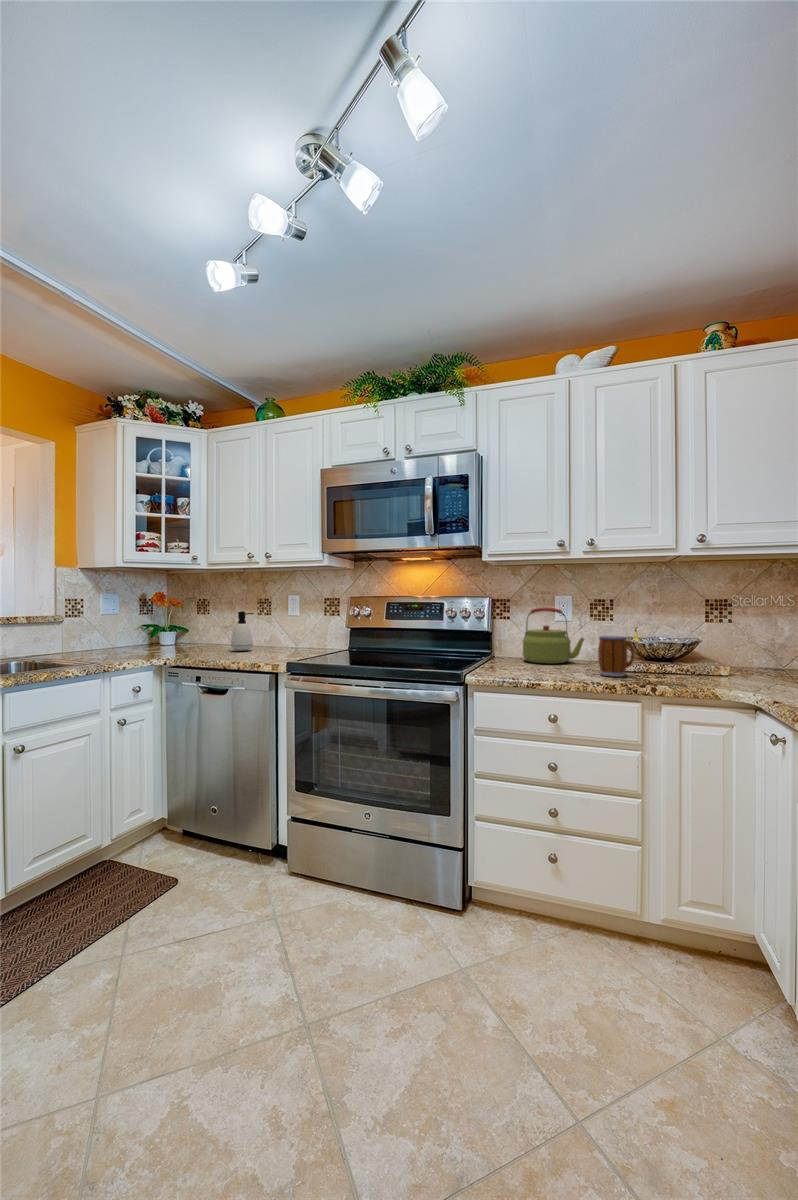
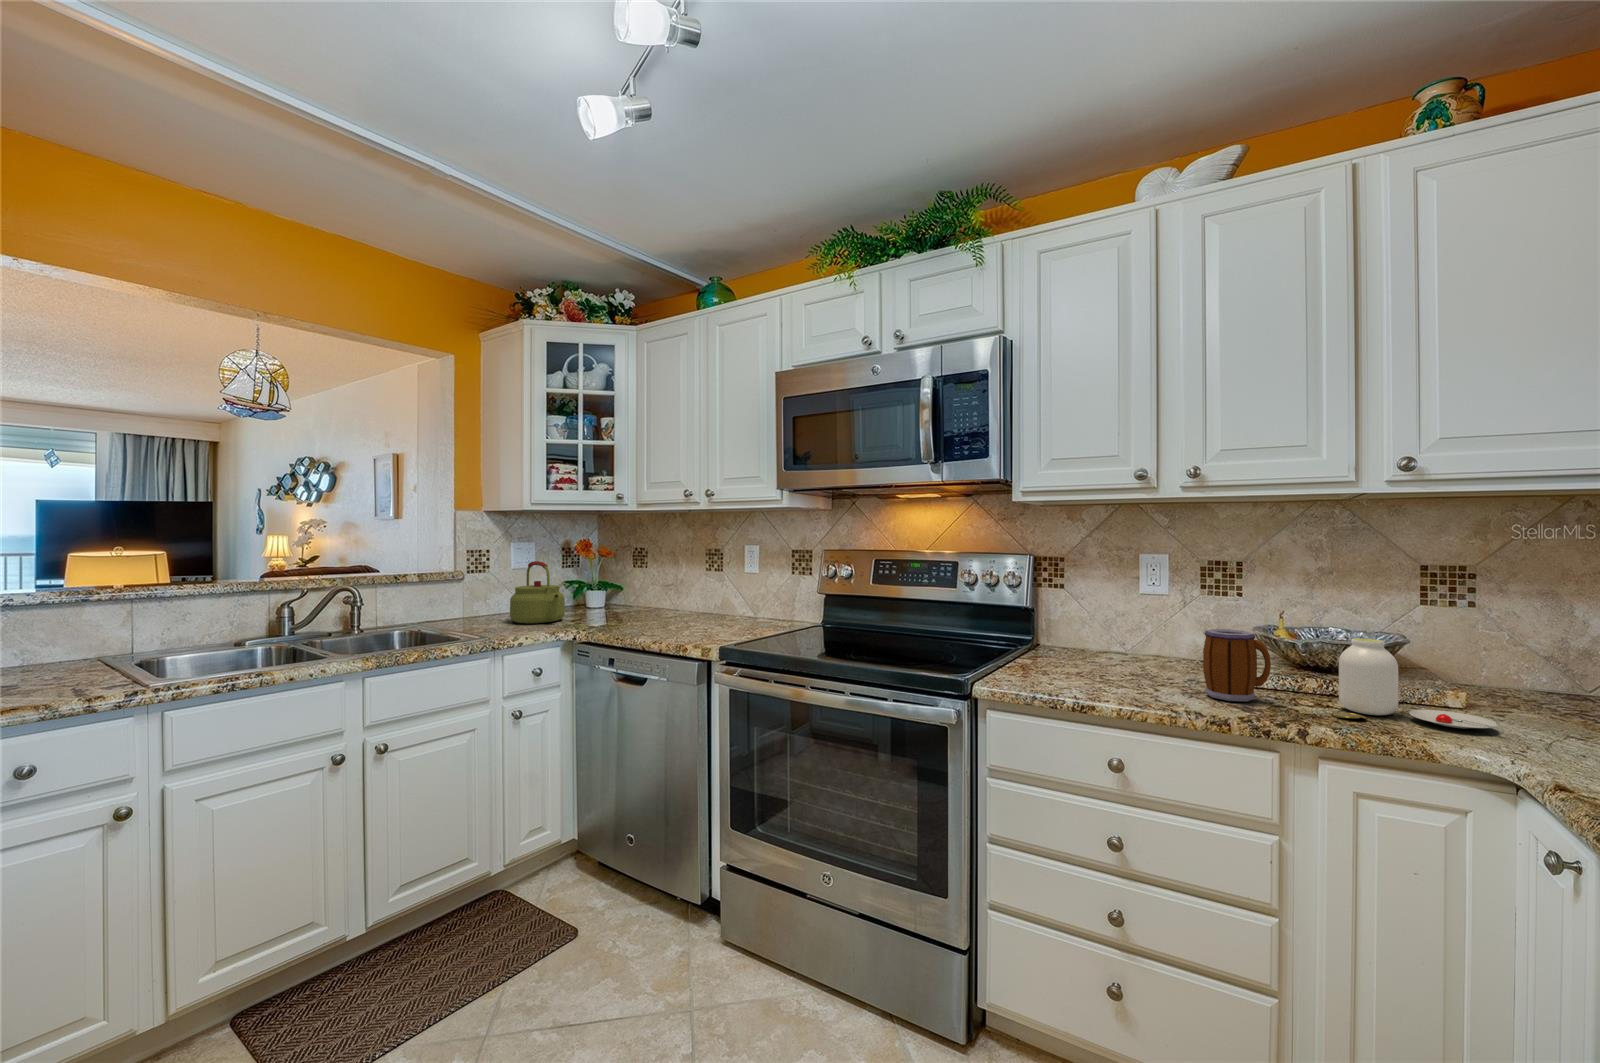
kettle: present [523,608,584,664] -> present [510,561,565,624]
soap dispenser: present [231,611,254,651] -> none [664,569,694,622]
jar: none [667,637,748,682] -> present [1333,638,1502,729]

